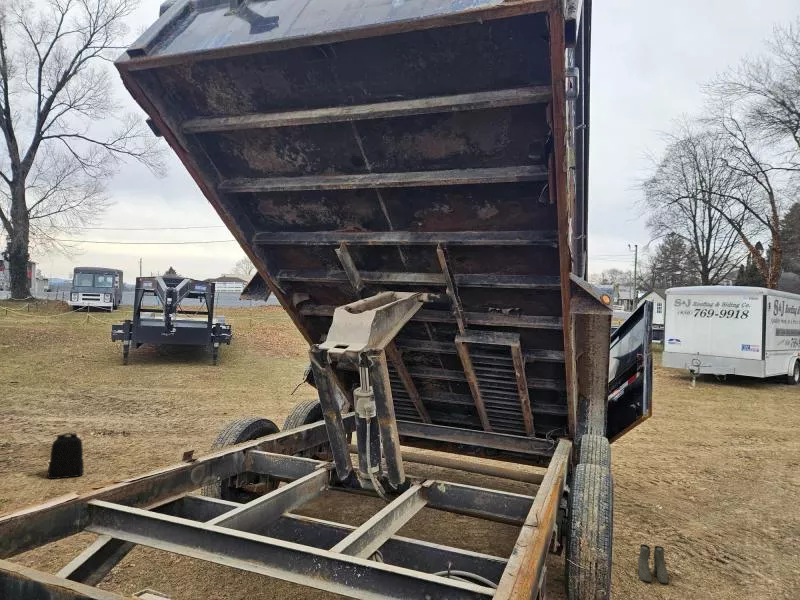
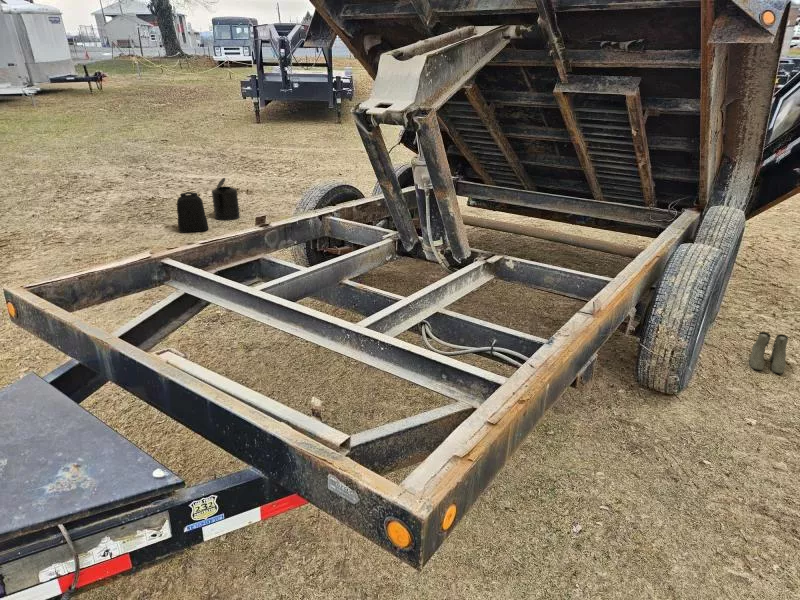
trash can: none [89,418,119,465] -> present [212,178,240,221]

